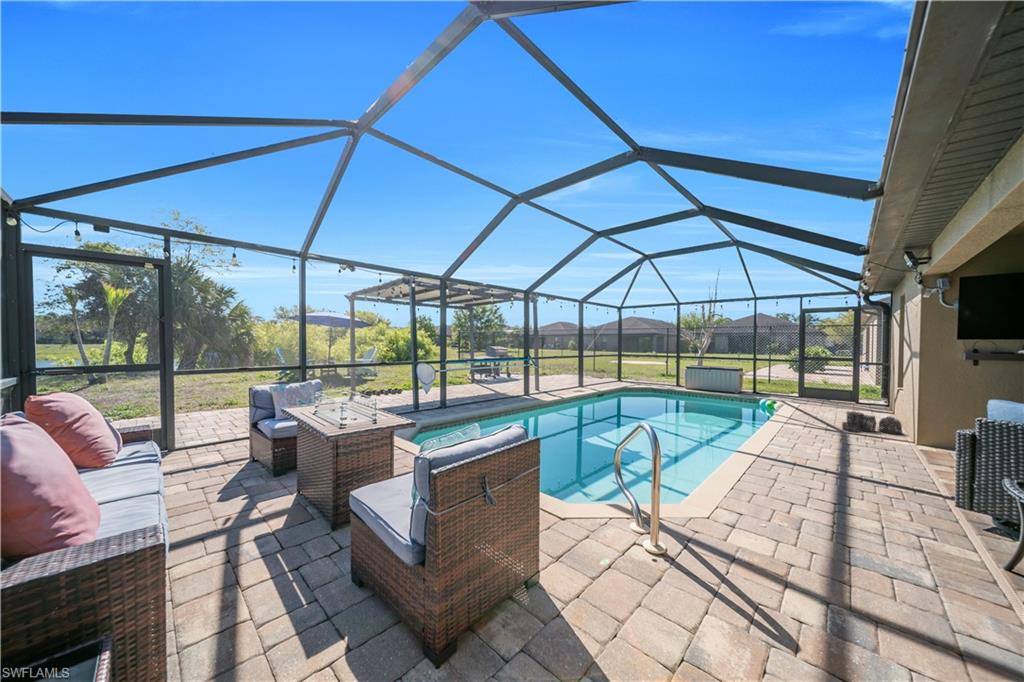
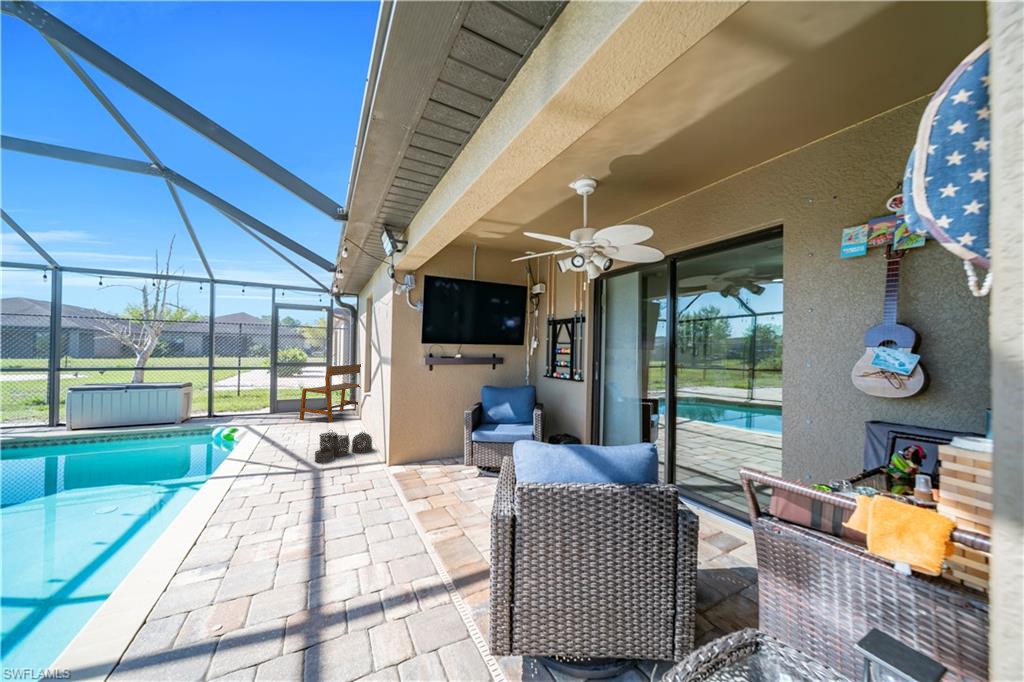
bench: none [827,360,902,410] -> present [299,364,361,422]

